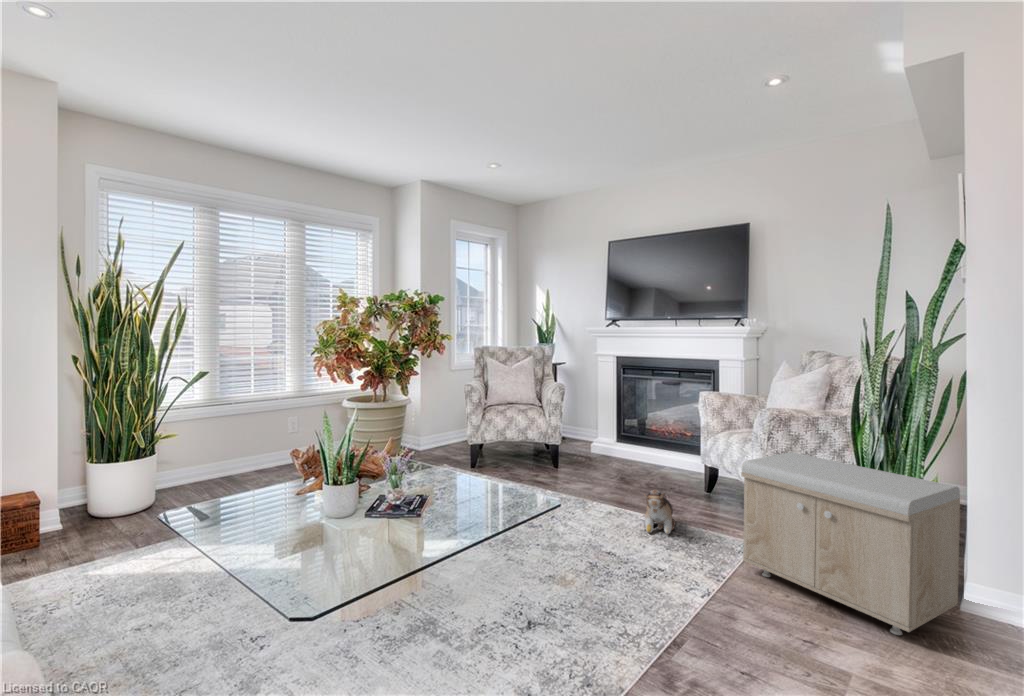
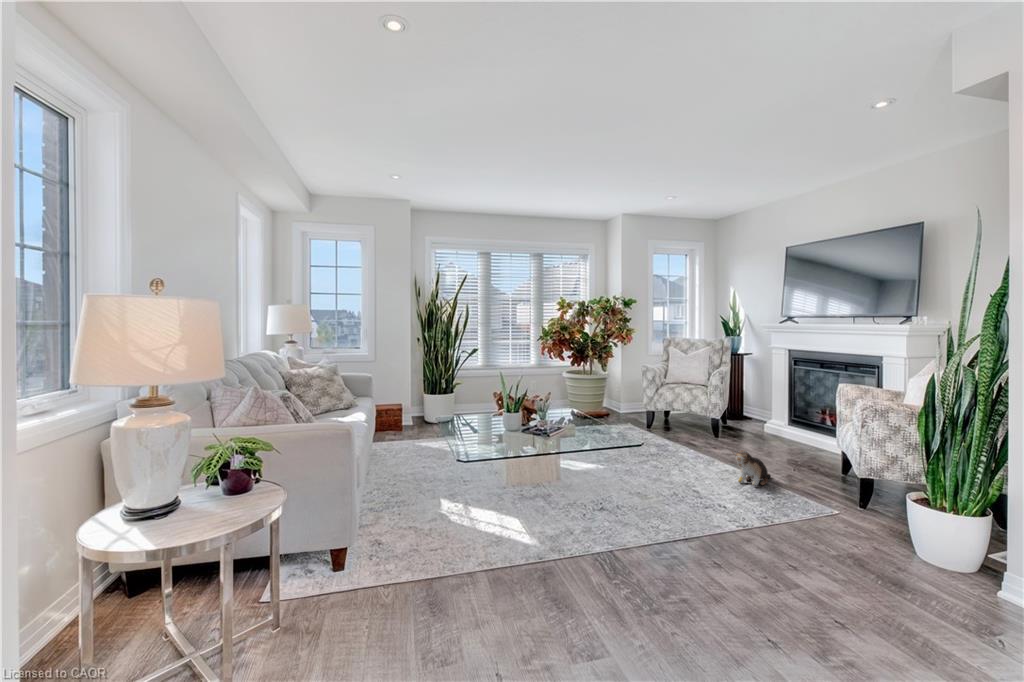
storage bench: present [741,452,960,635] -> none [786,430,950,568]

